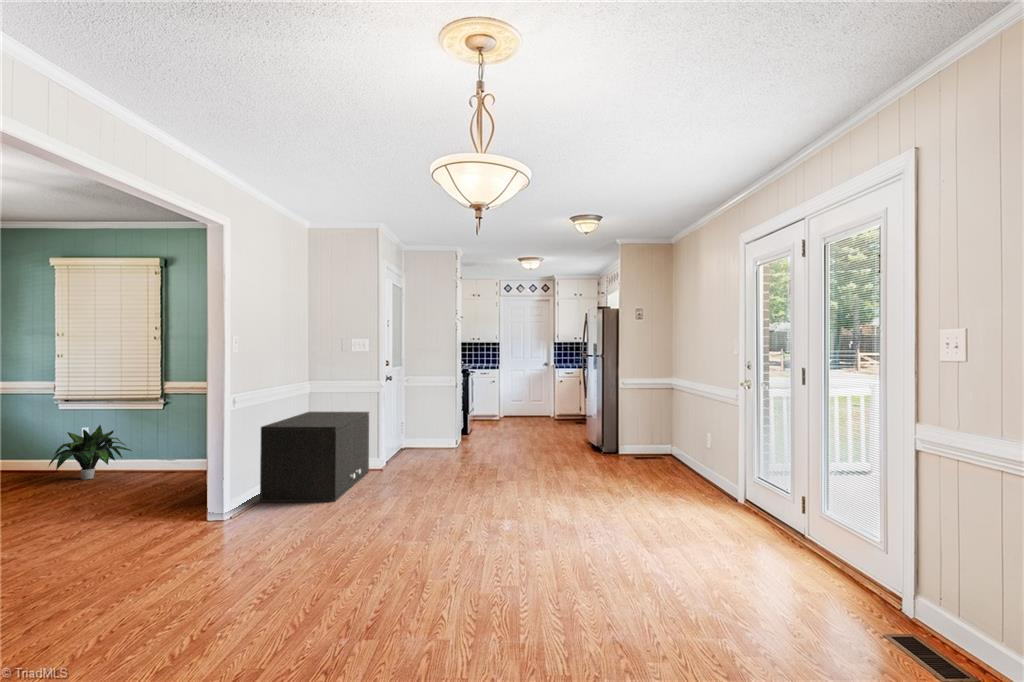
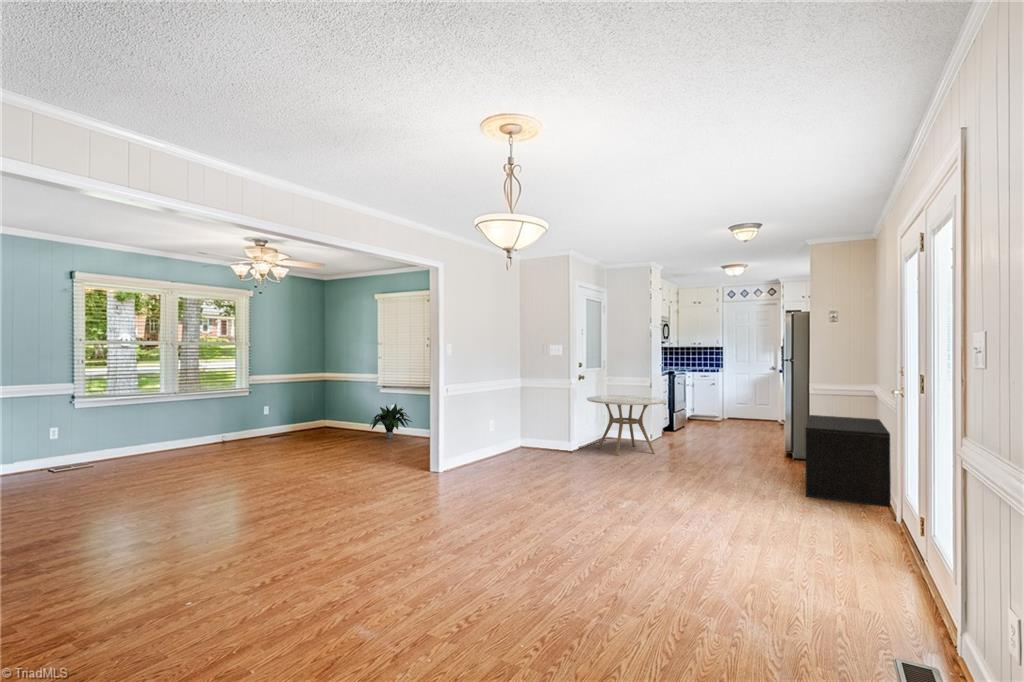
dining table: none [394,396,485,466] -> present [586,395,667,456]
storage cabinet: present [260,412,369,502] -> present [804,415,891,507]

